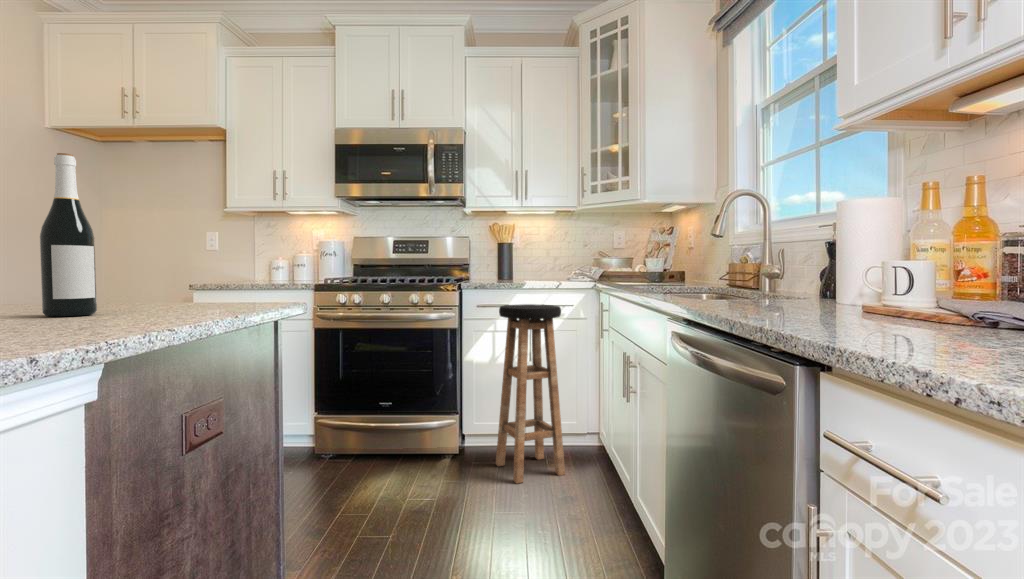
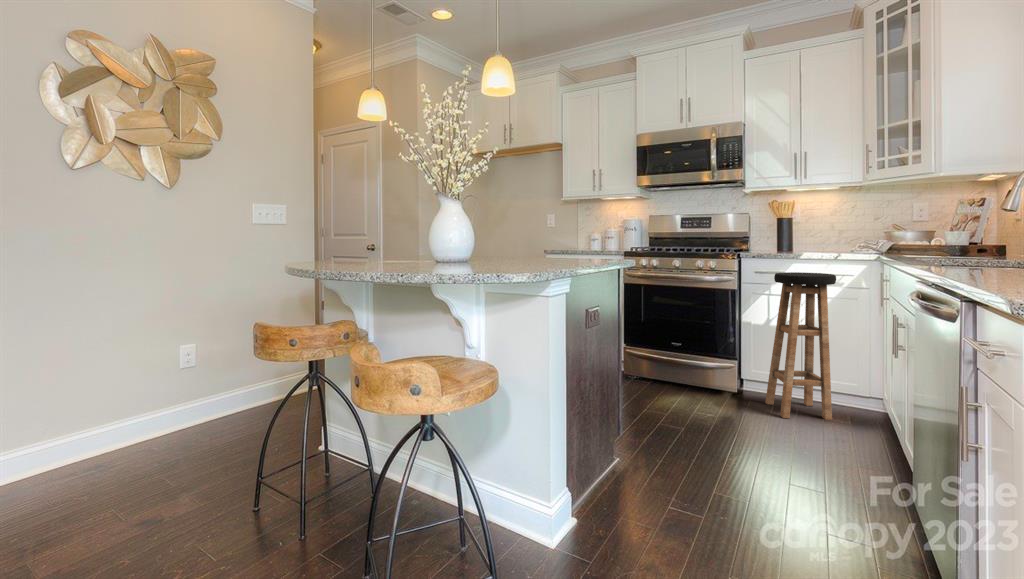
wine bottle: present [40,153,97,316] -> none [526,194,546,271]

